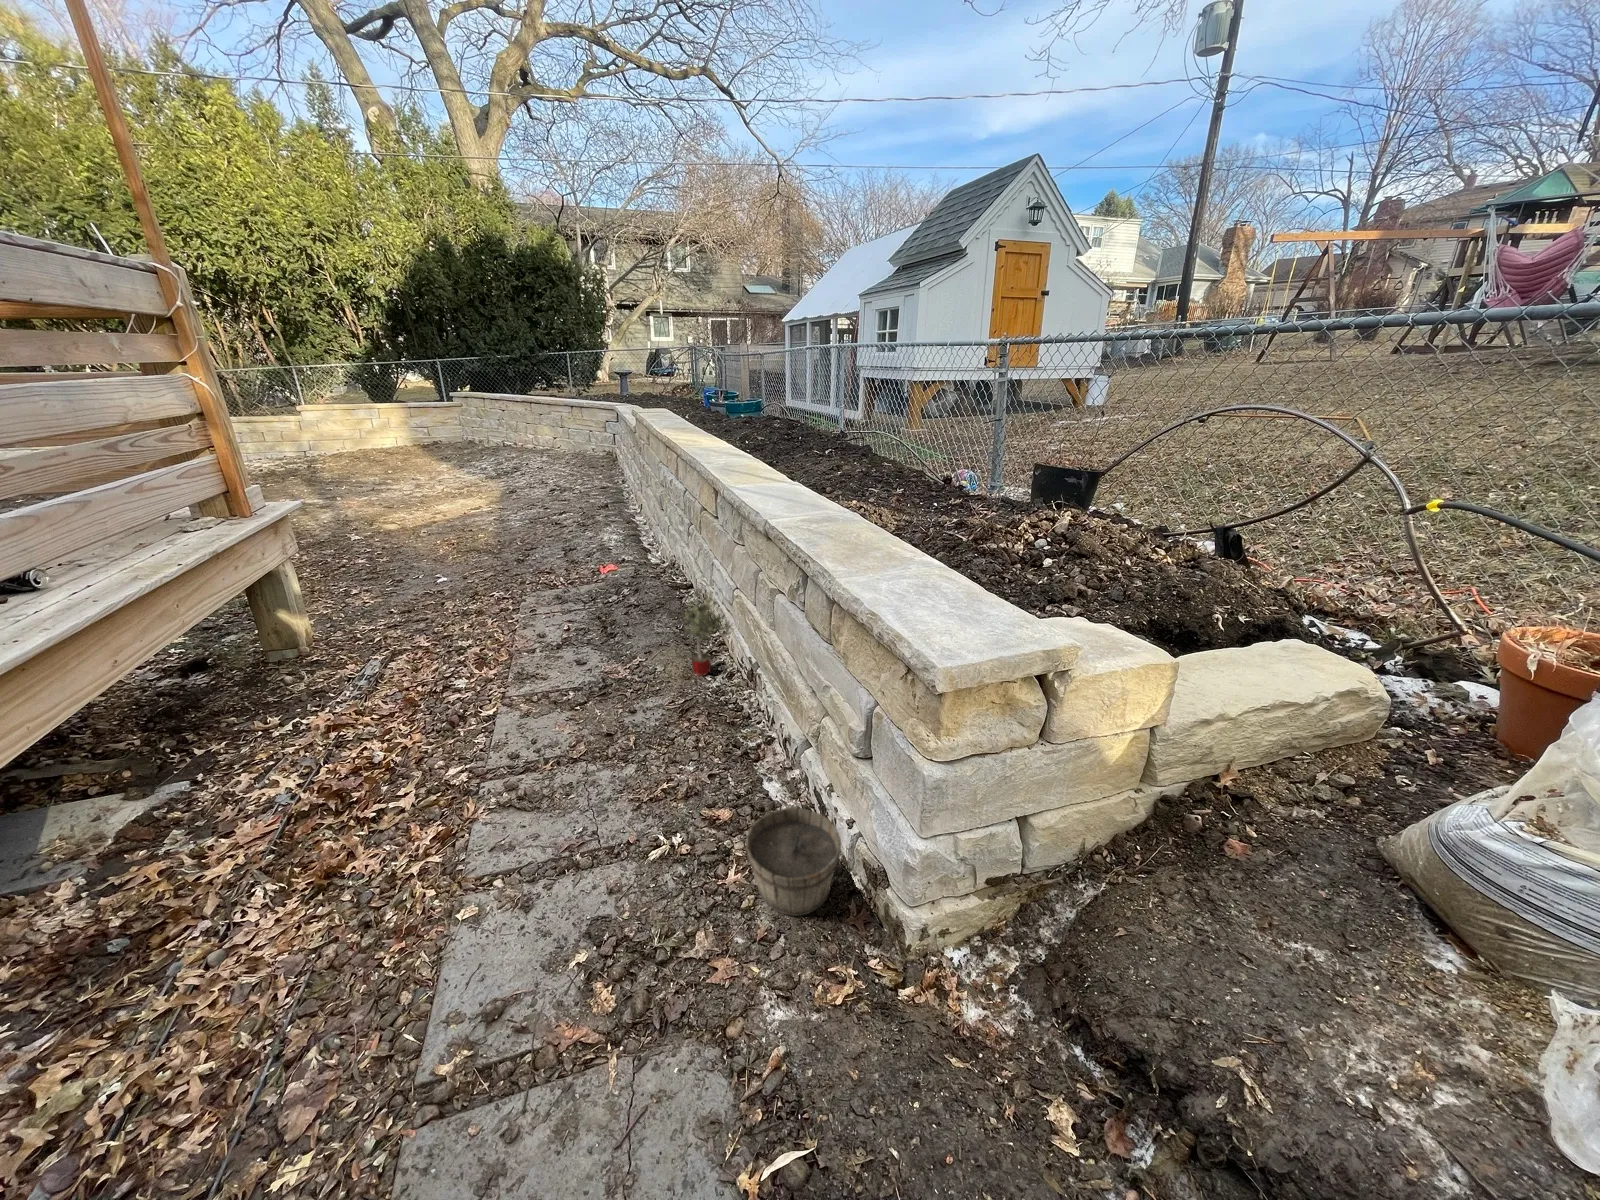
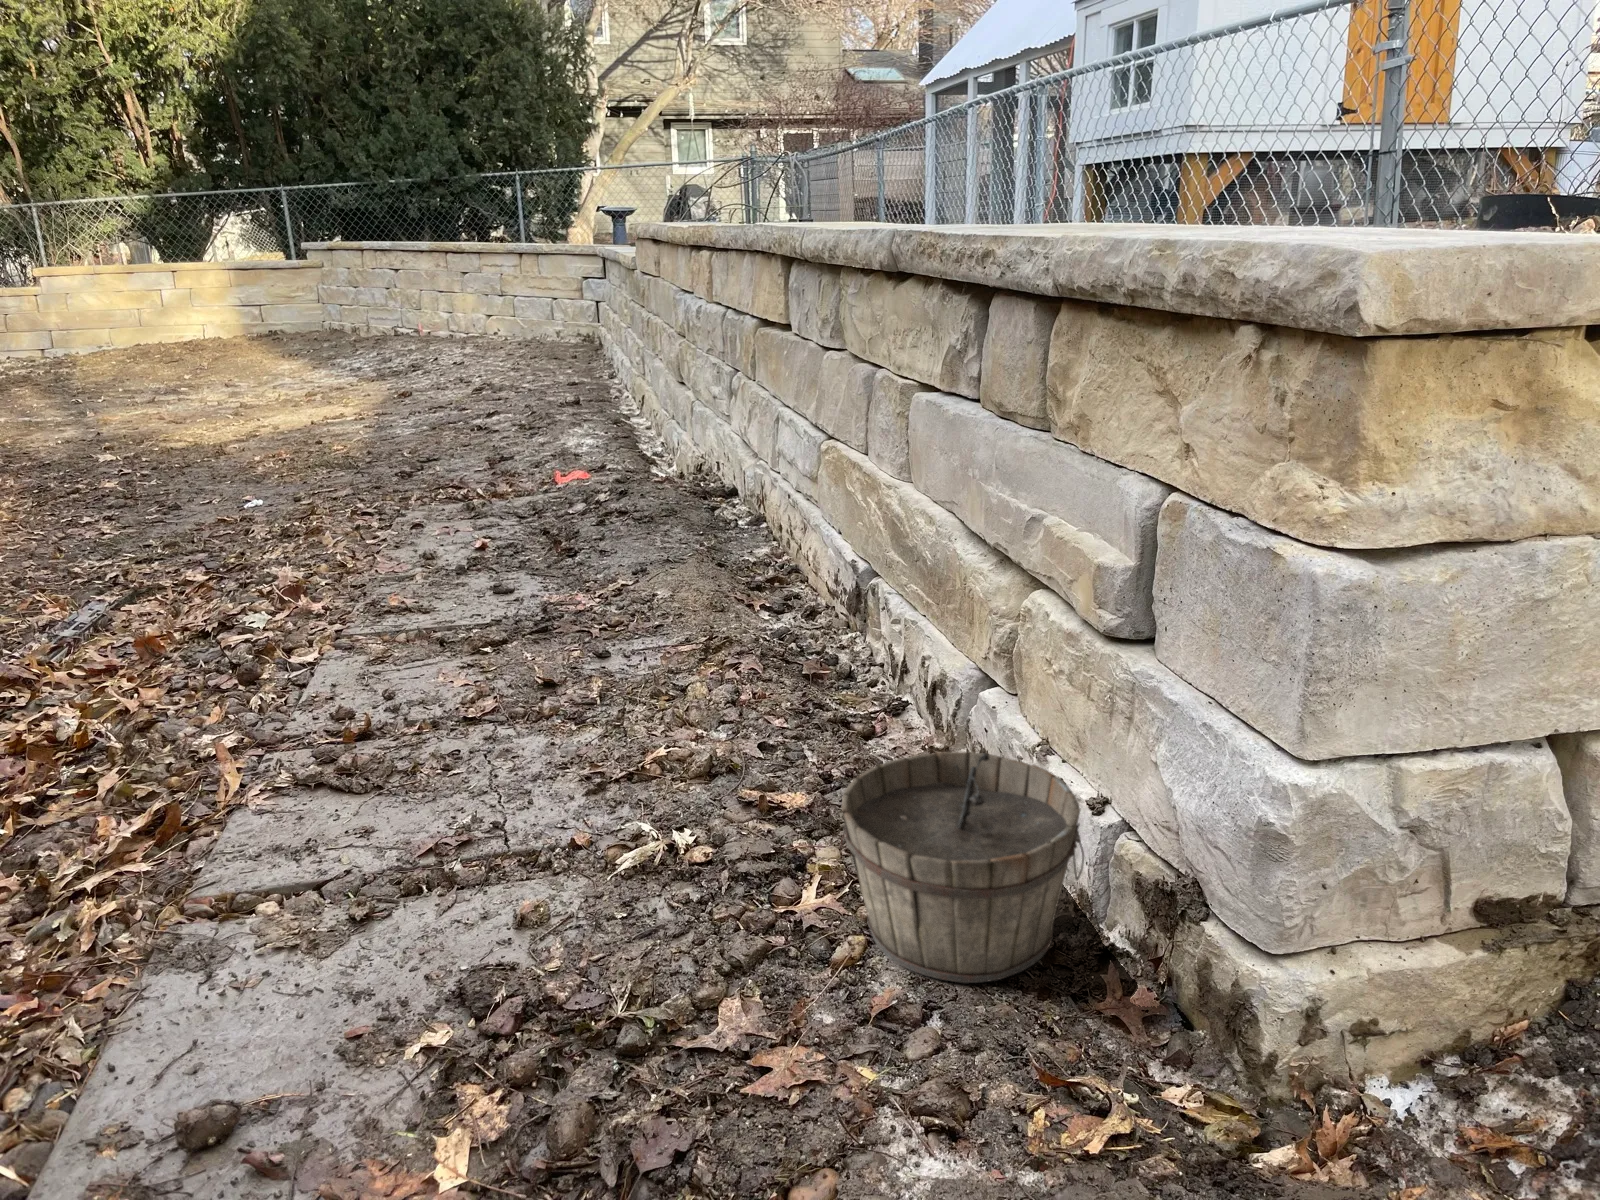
potted tree: present [684,589,731,676] -> none [700,401,818,606]

